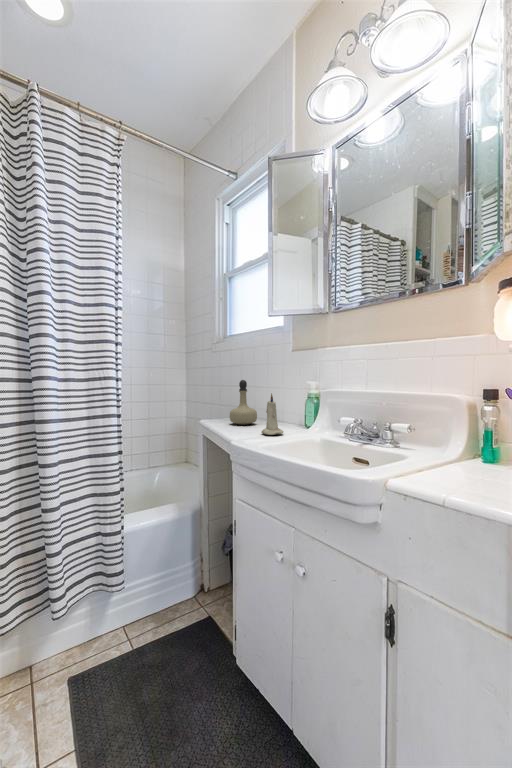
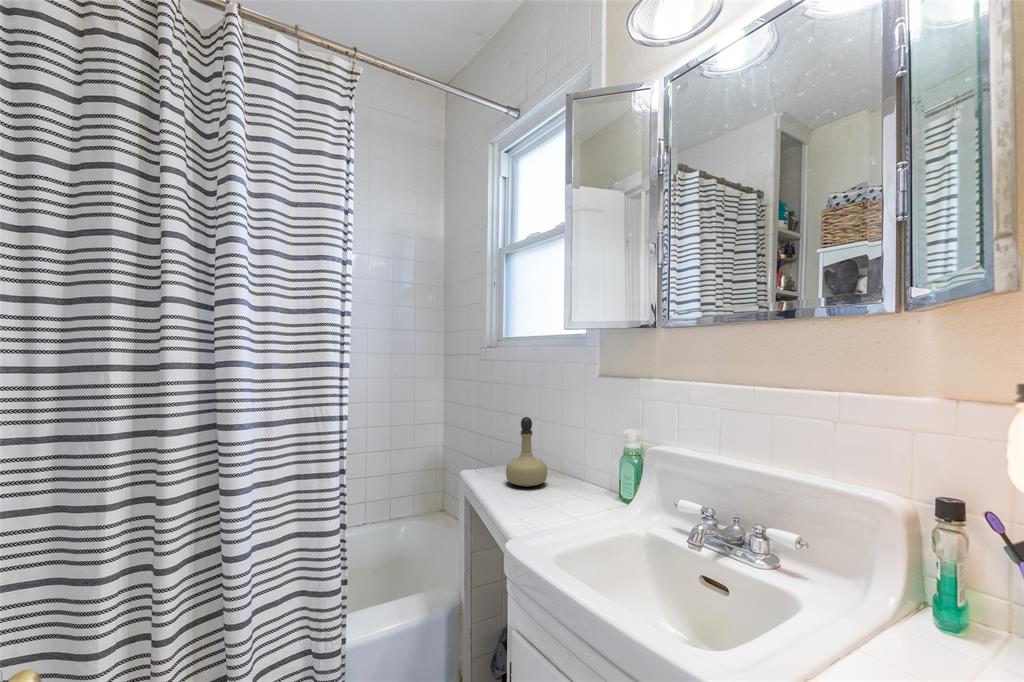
candle: present [261,393,283,435] -> none [556,455,591,524]

